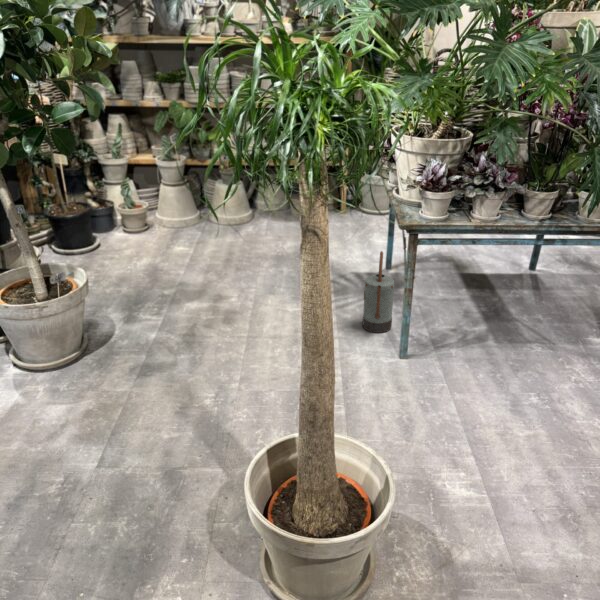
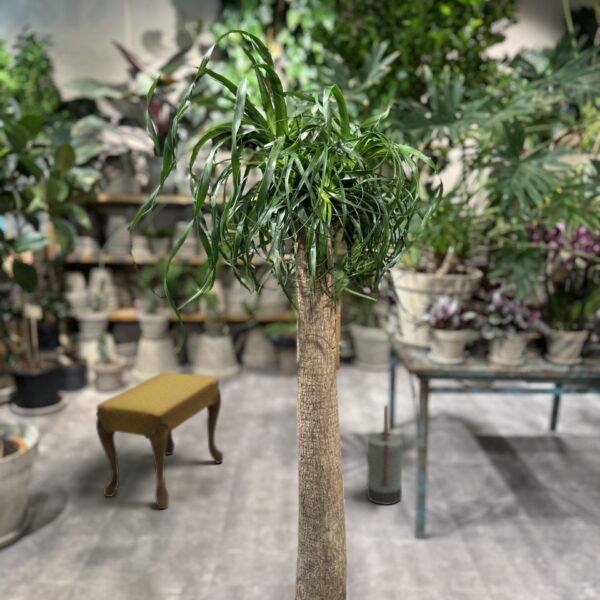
footstool: none [134,220,241,335] -> present [96,372,223,509]

